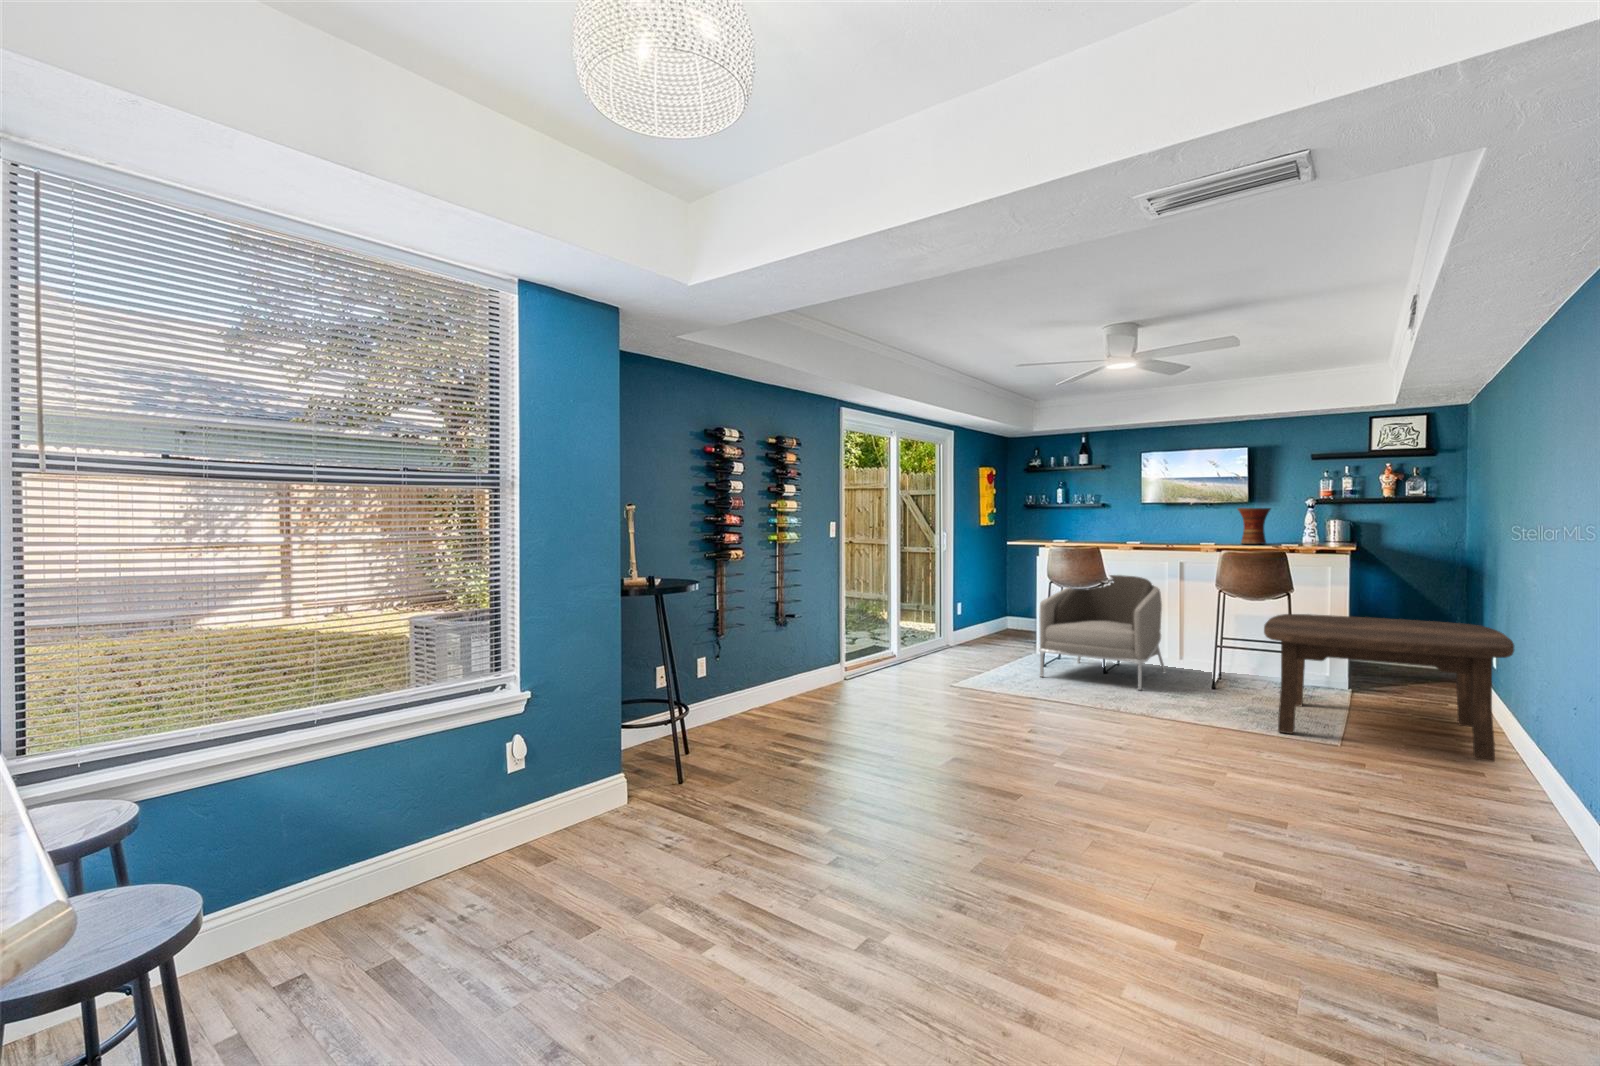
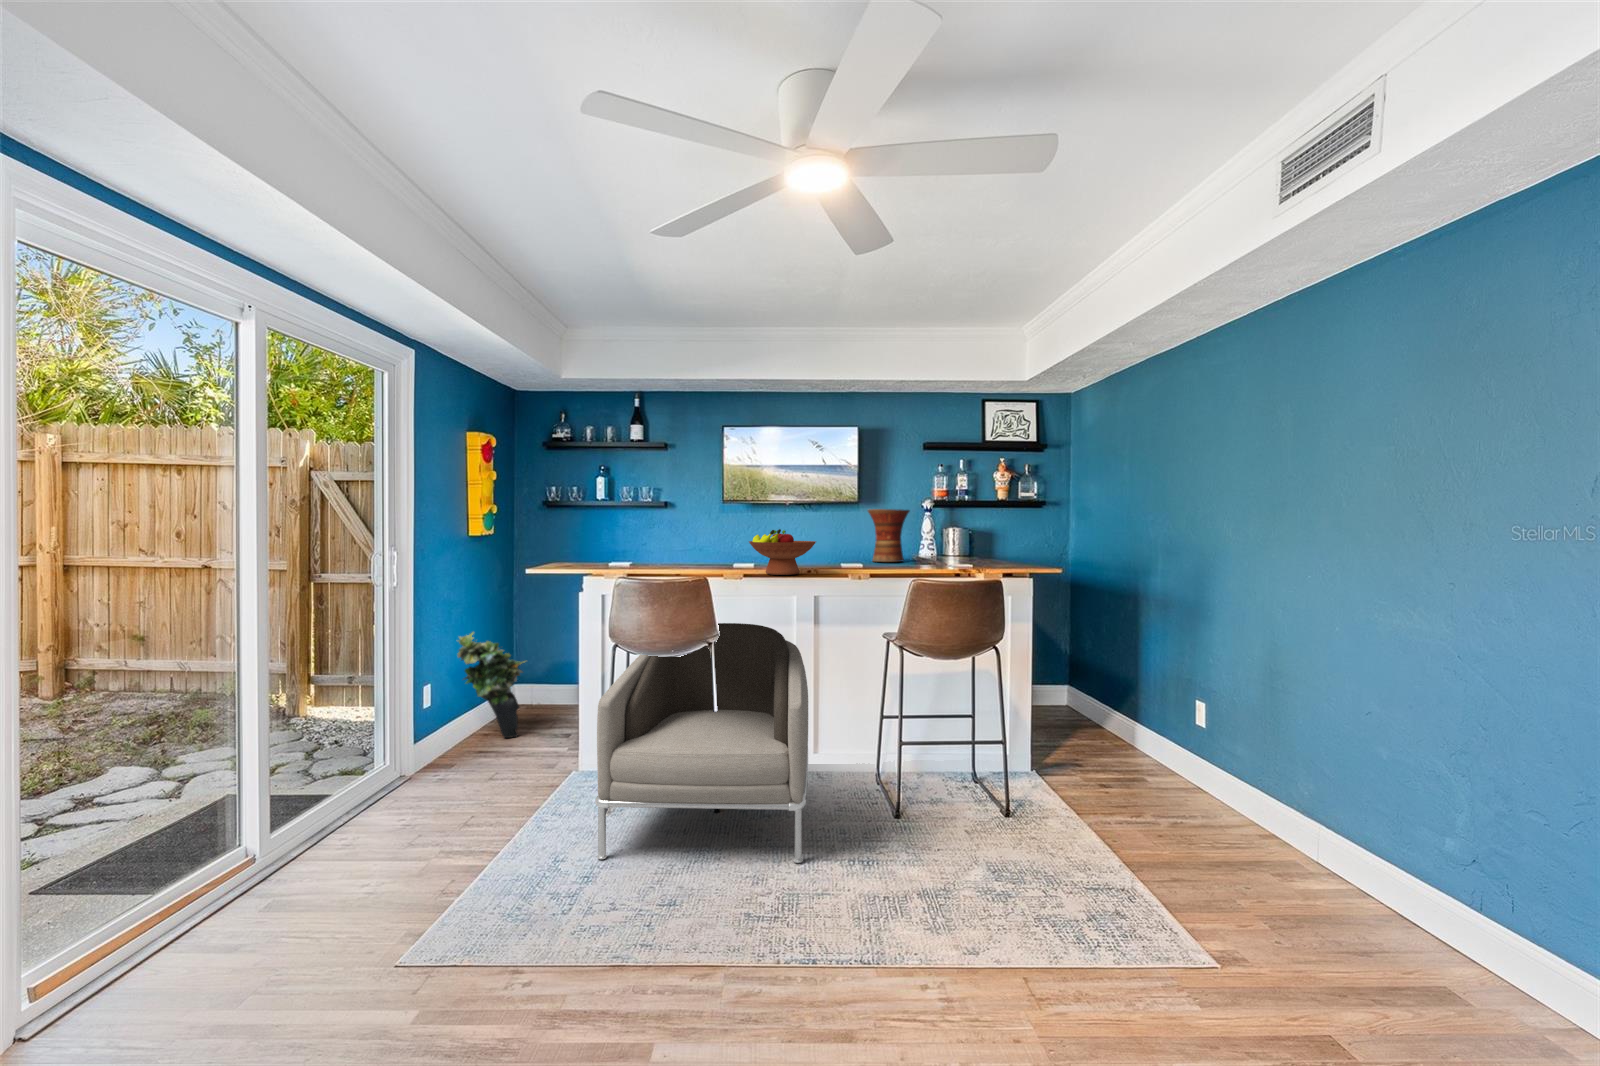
fruit bowl: none [1134,521,1178,548] -> present [749,529,816,575]
potted plant: none [975,580,1012,641] -> present [458,633,525,738]
coffee table: present [1264,614,1514,762] -> none [1009,682,1488,974]

